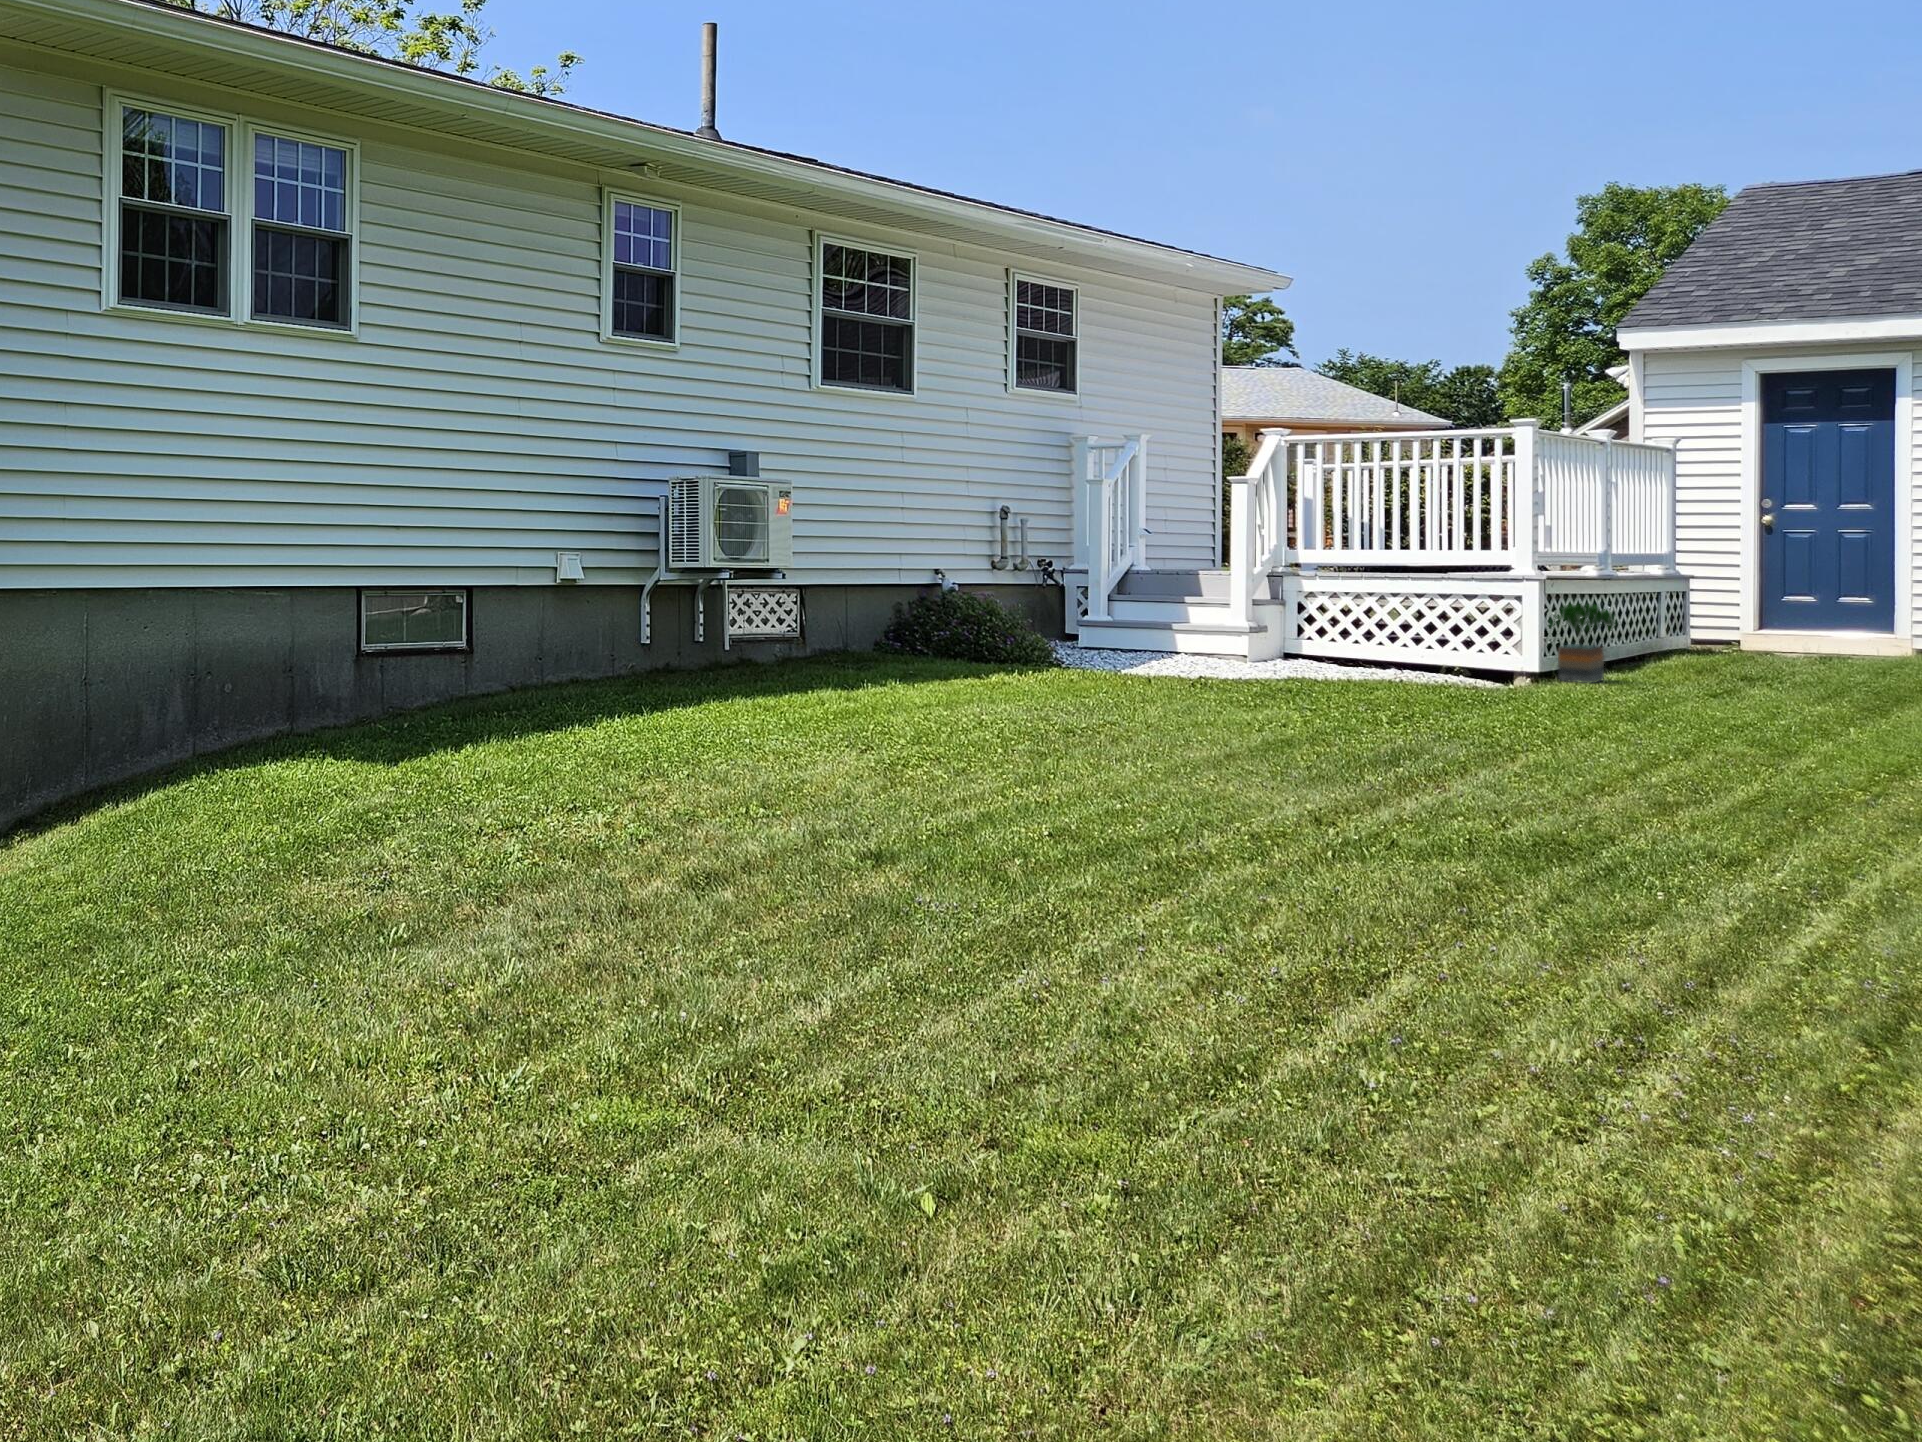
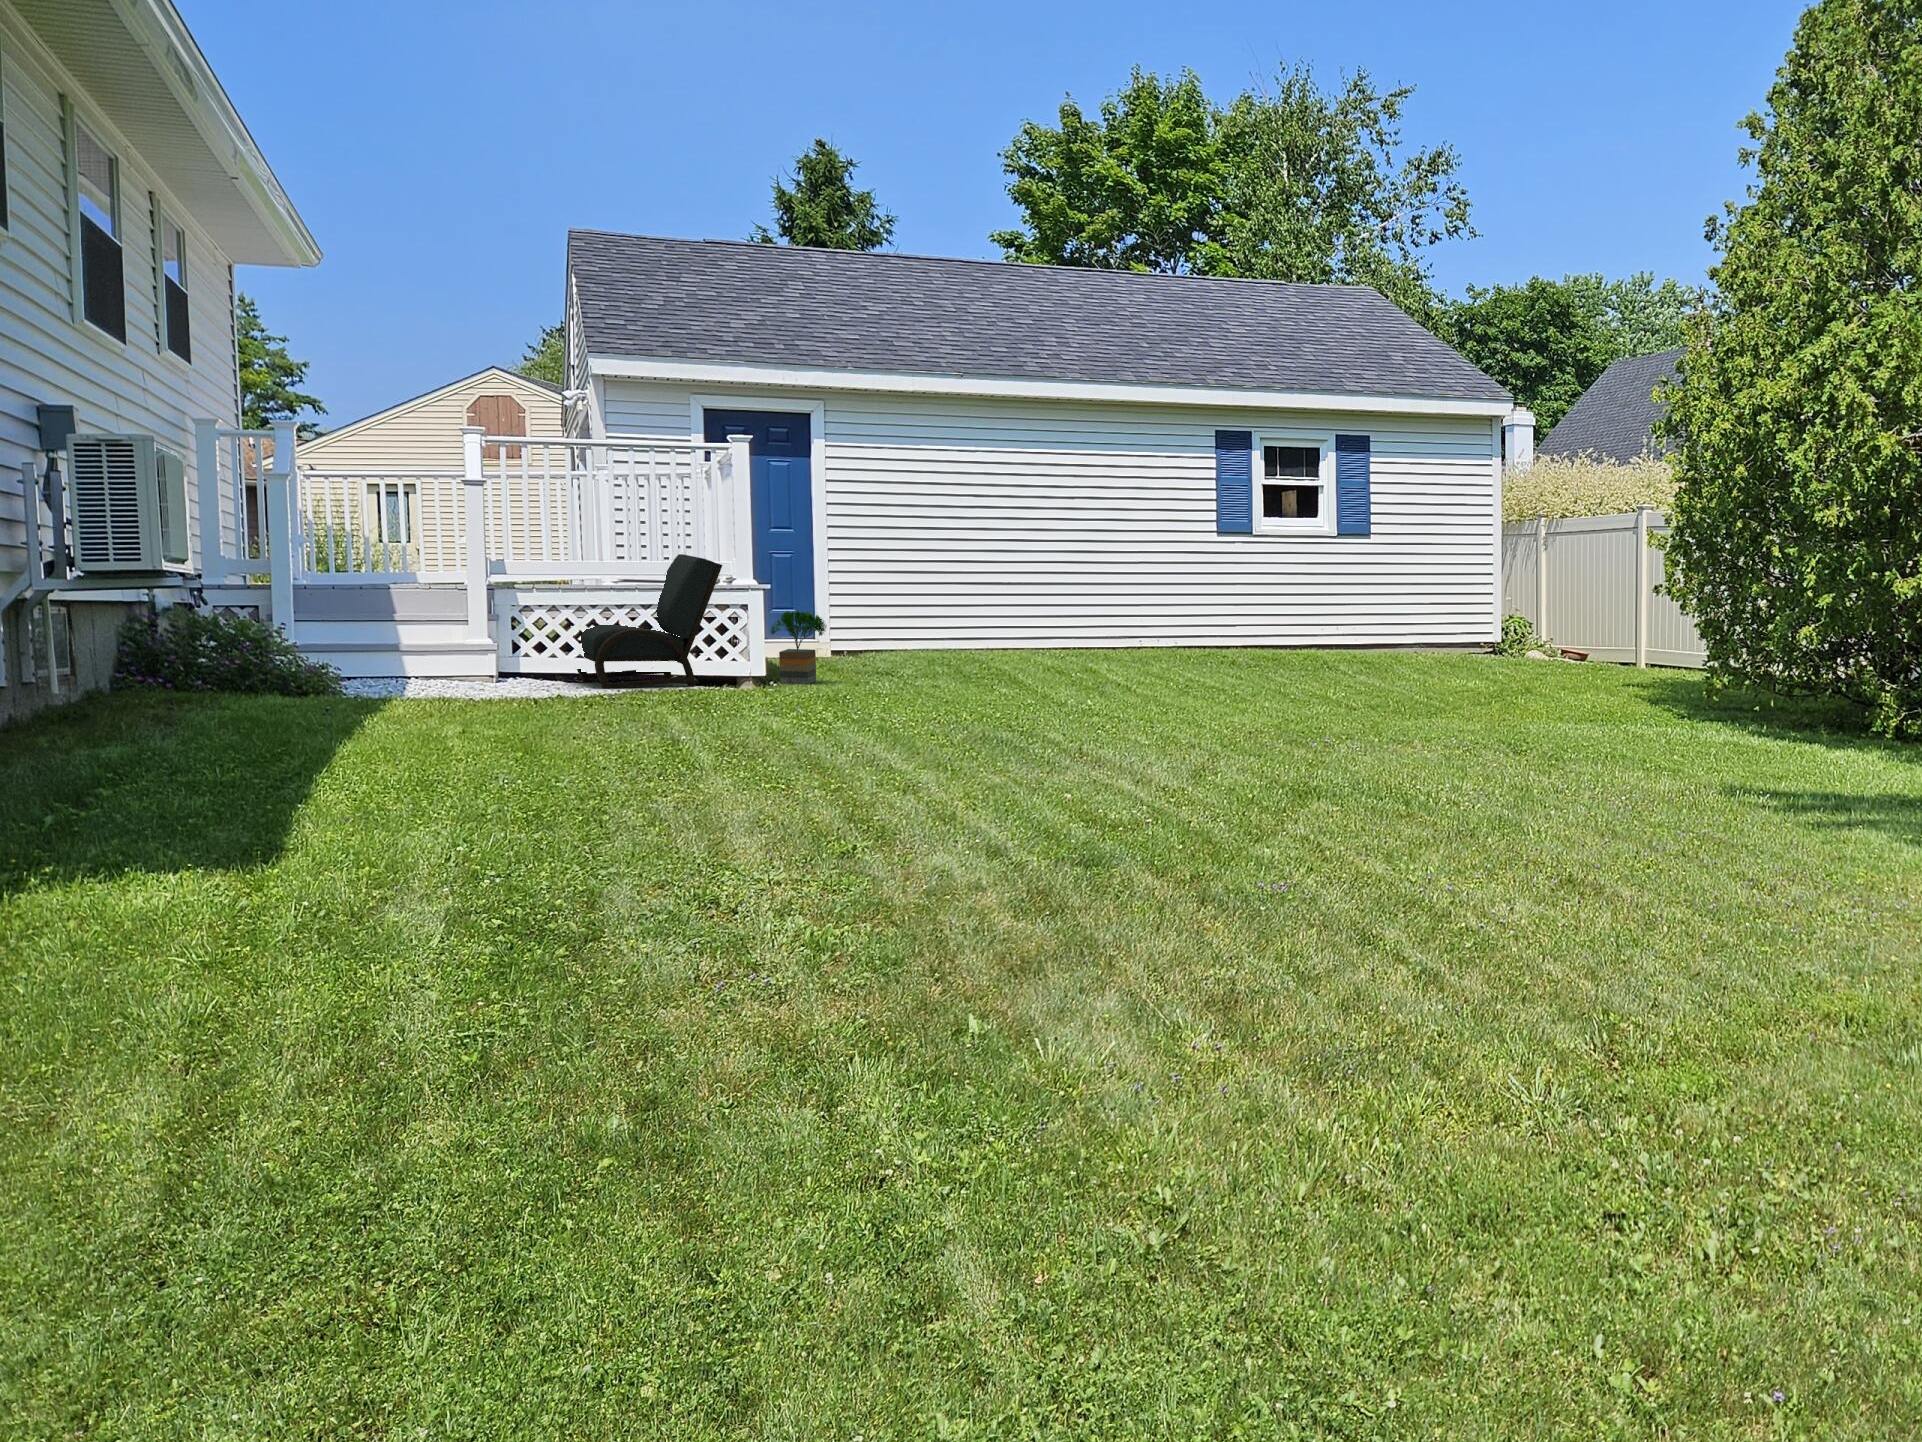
lounge chair: none [1344,544,1492,679] -> present [577,554,722,689]

